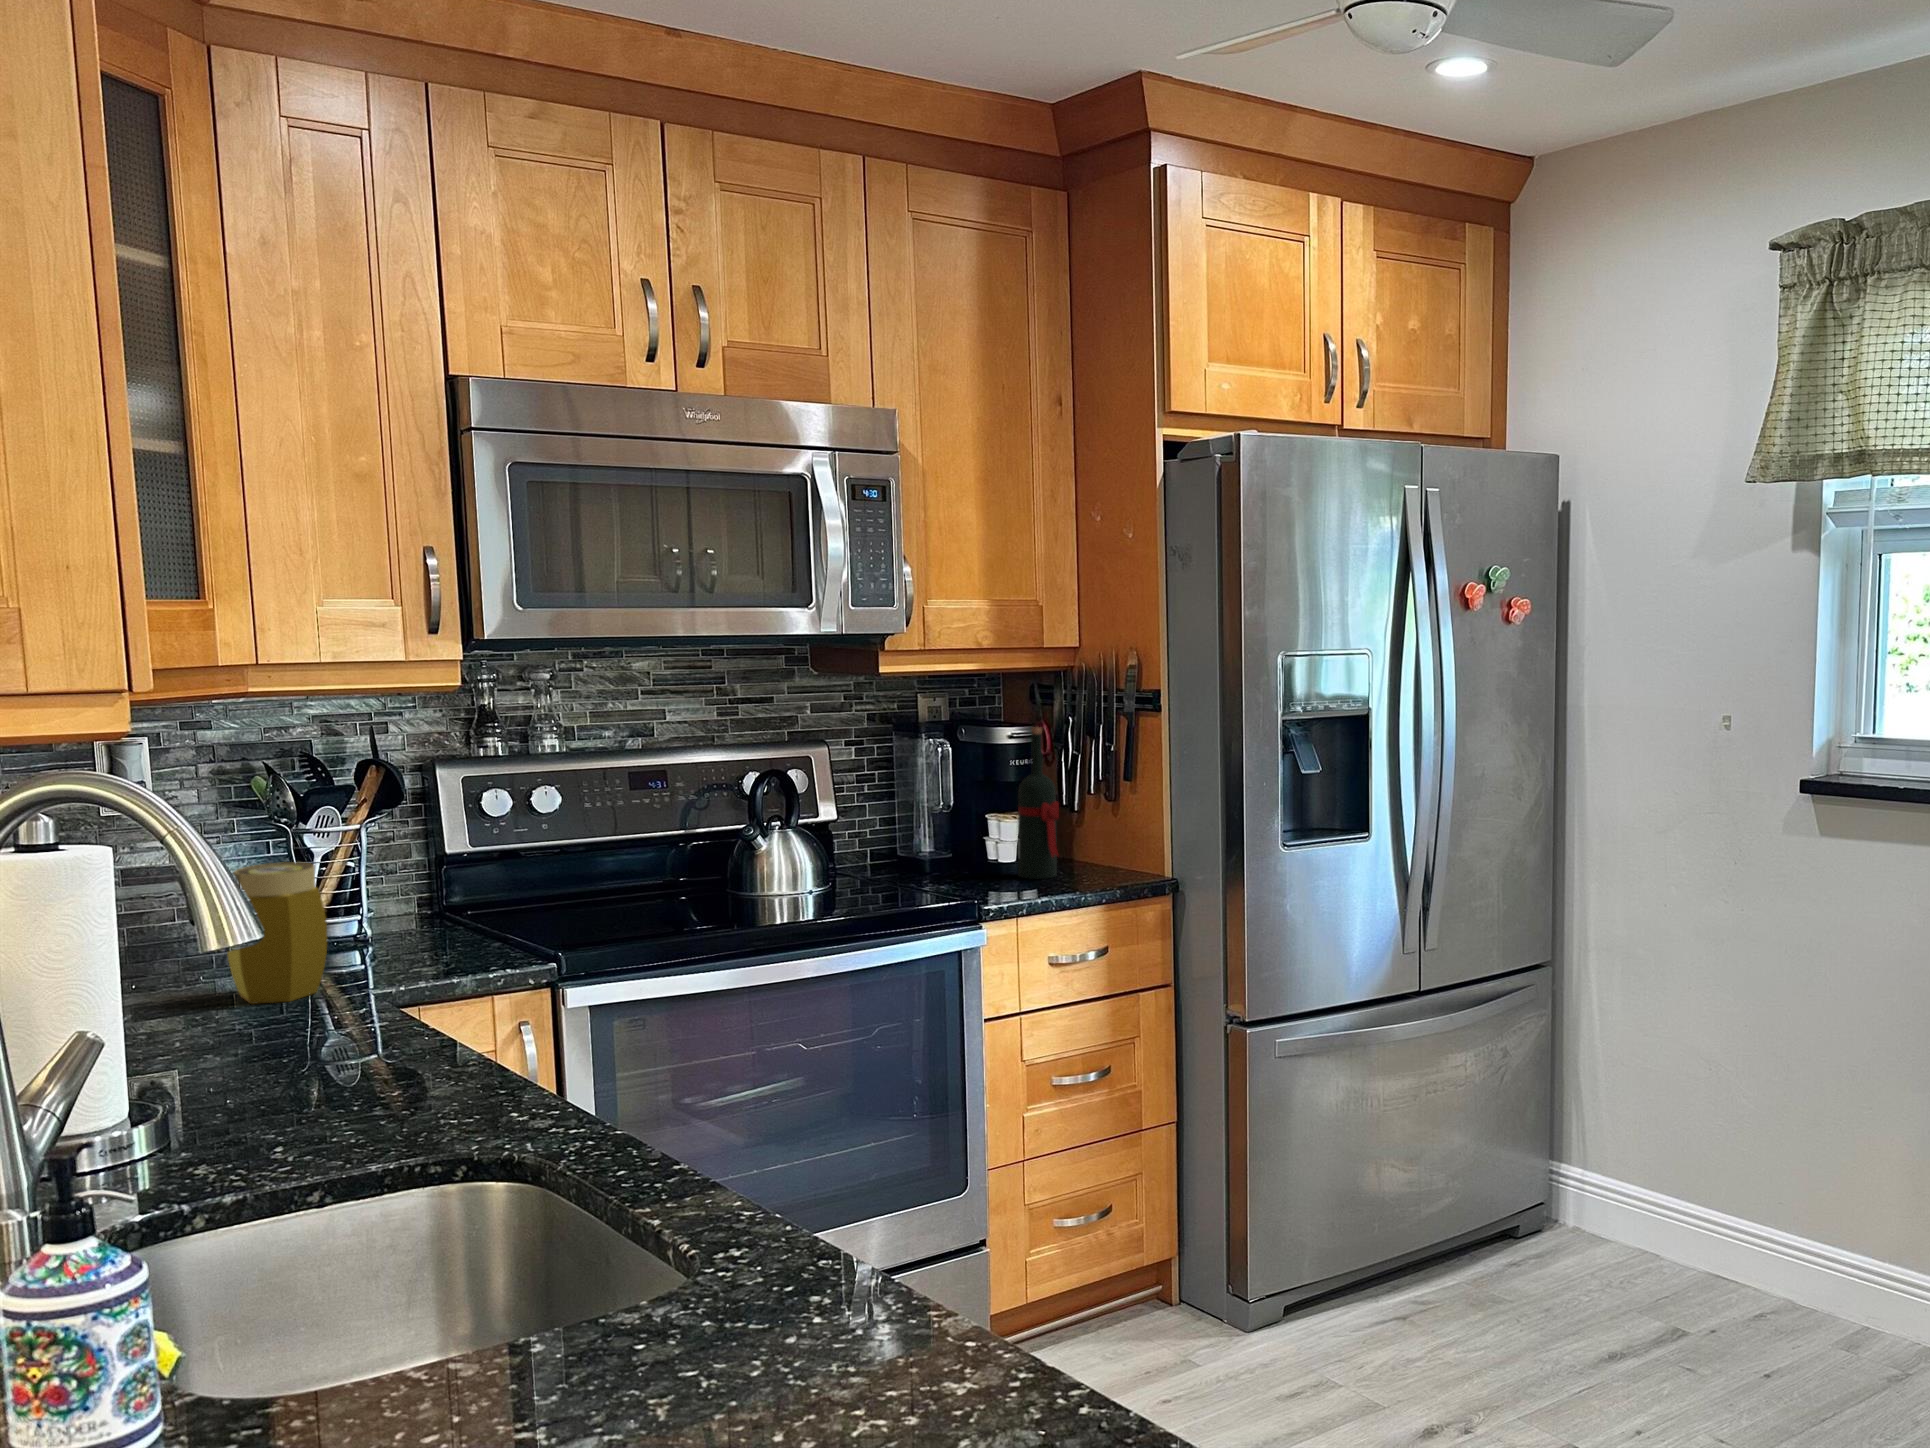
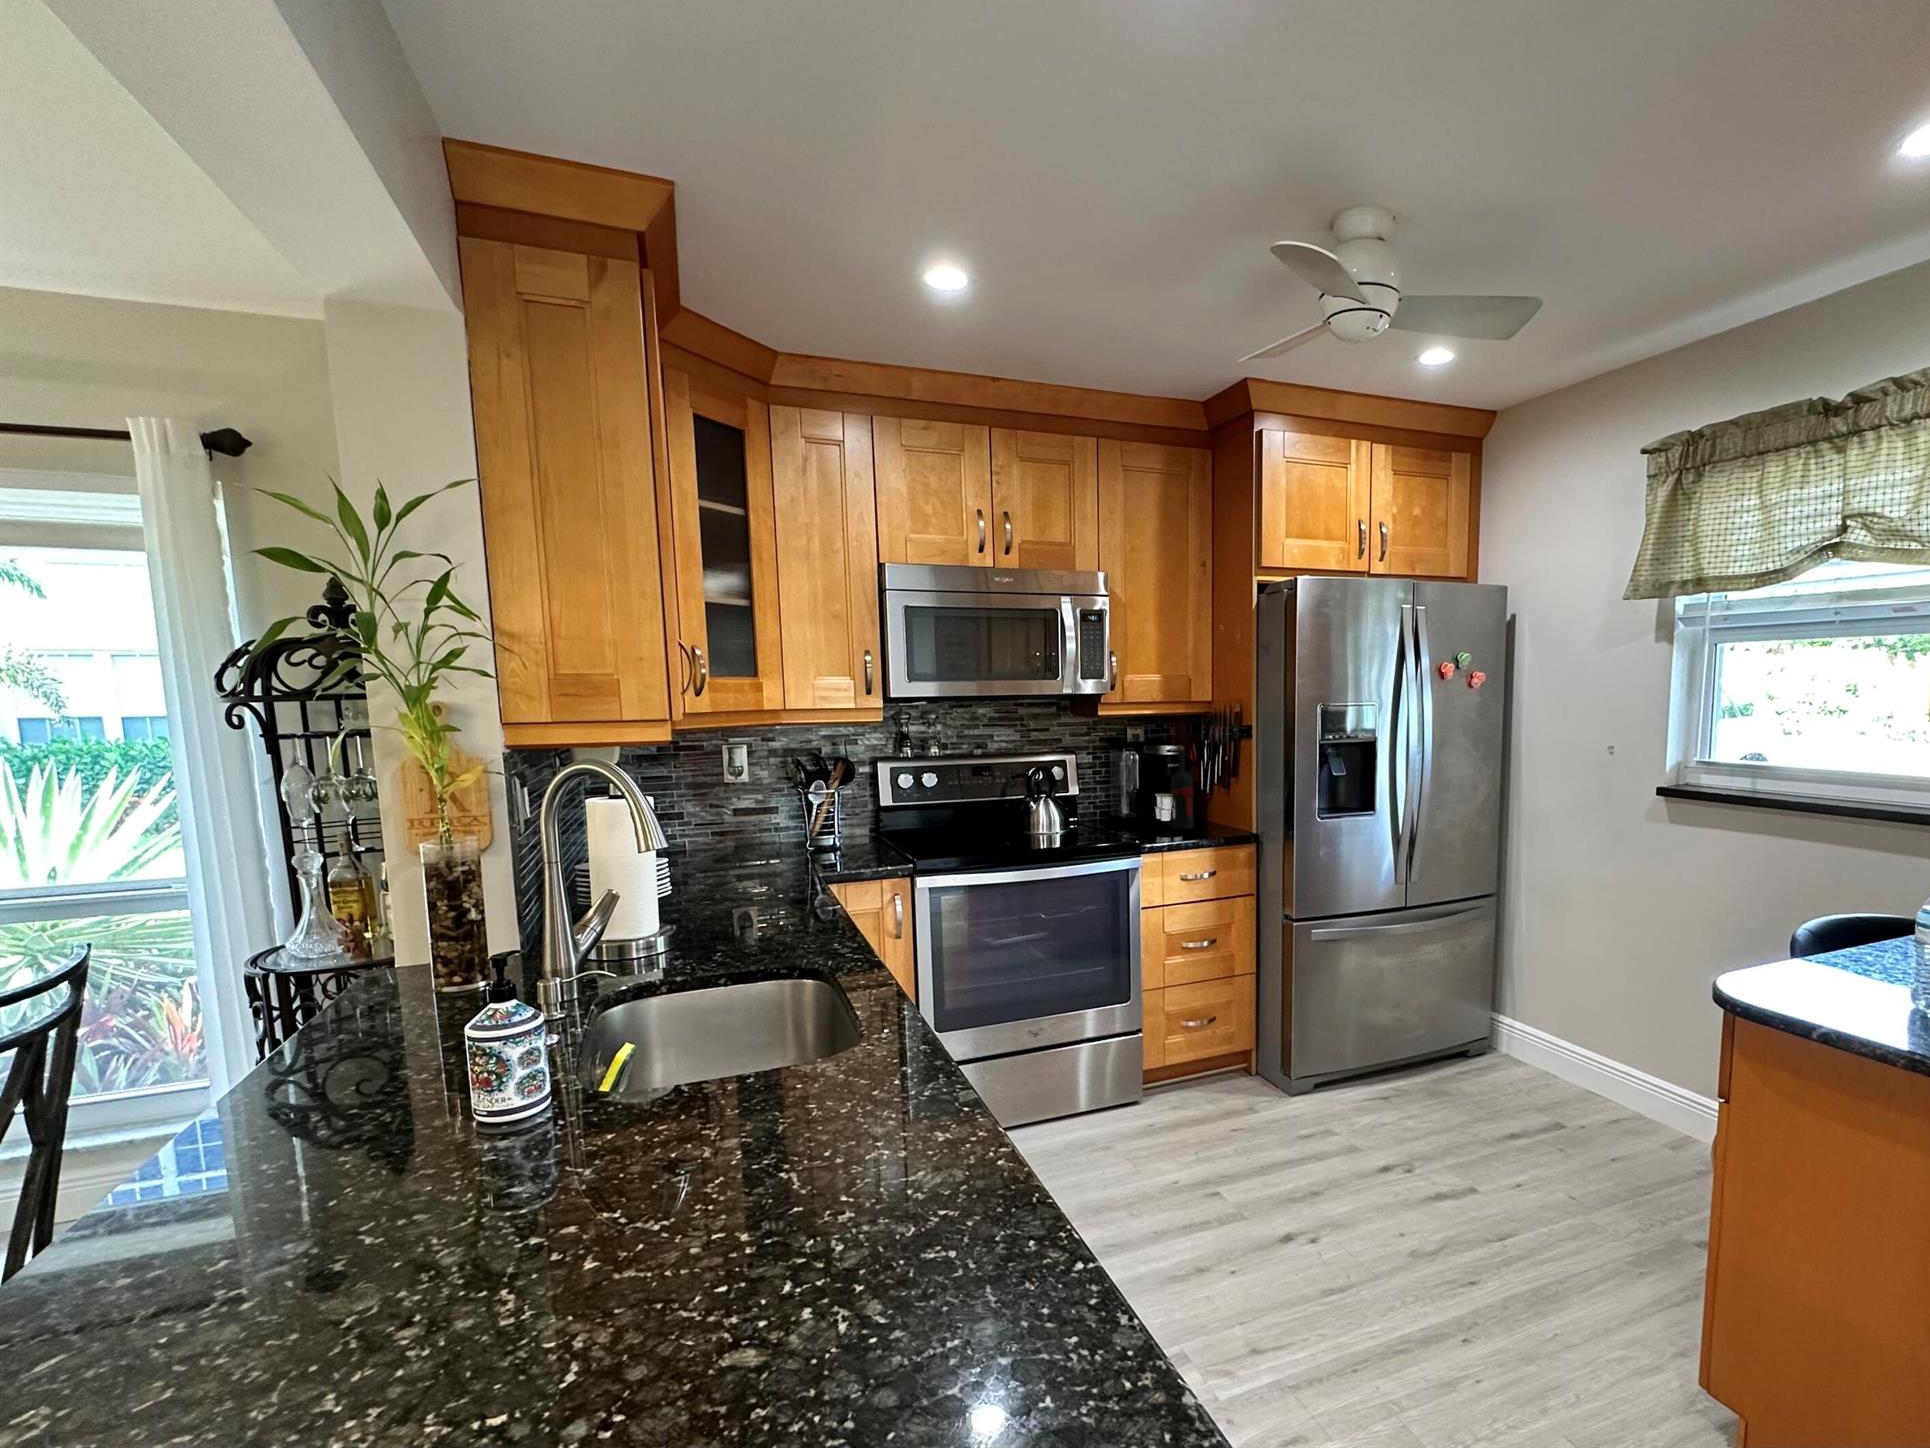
jar: present [227,862,327,1004] -> none [766,805,809,870]

